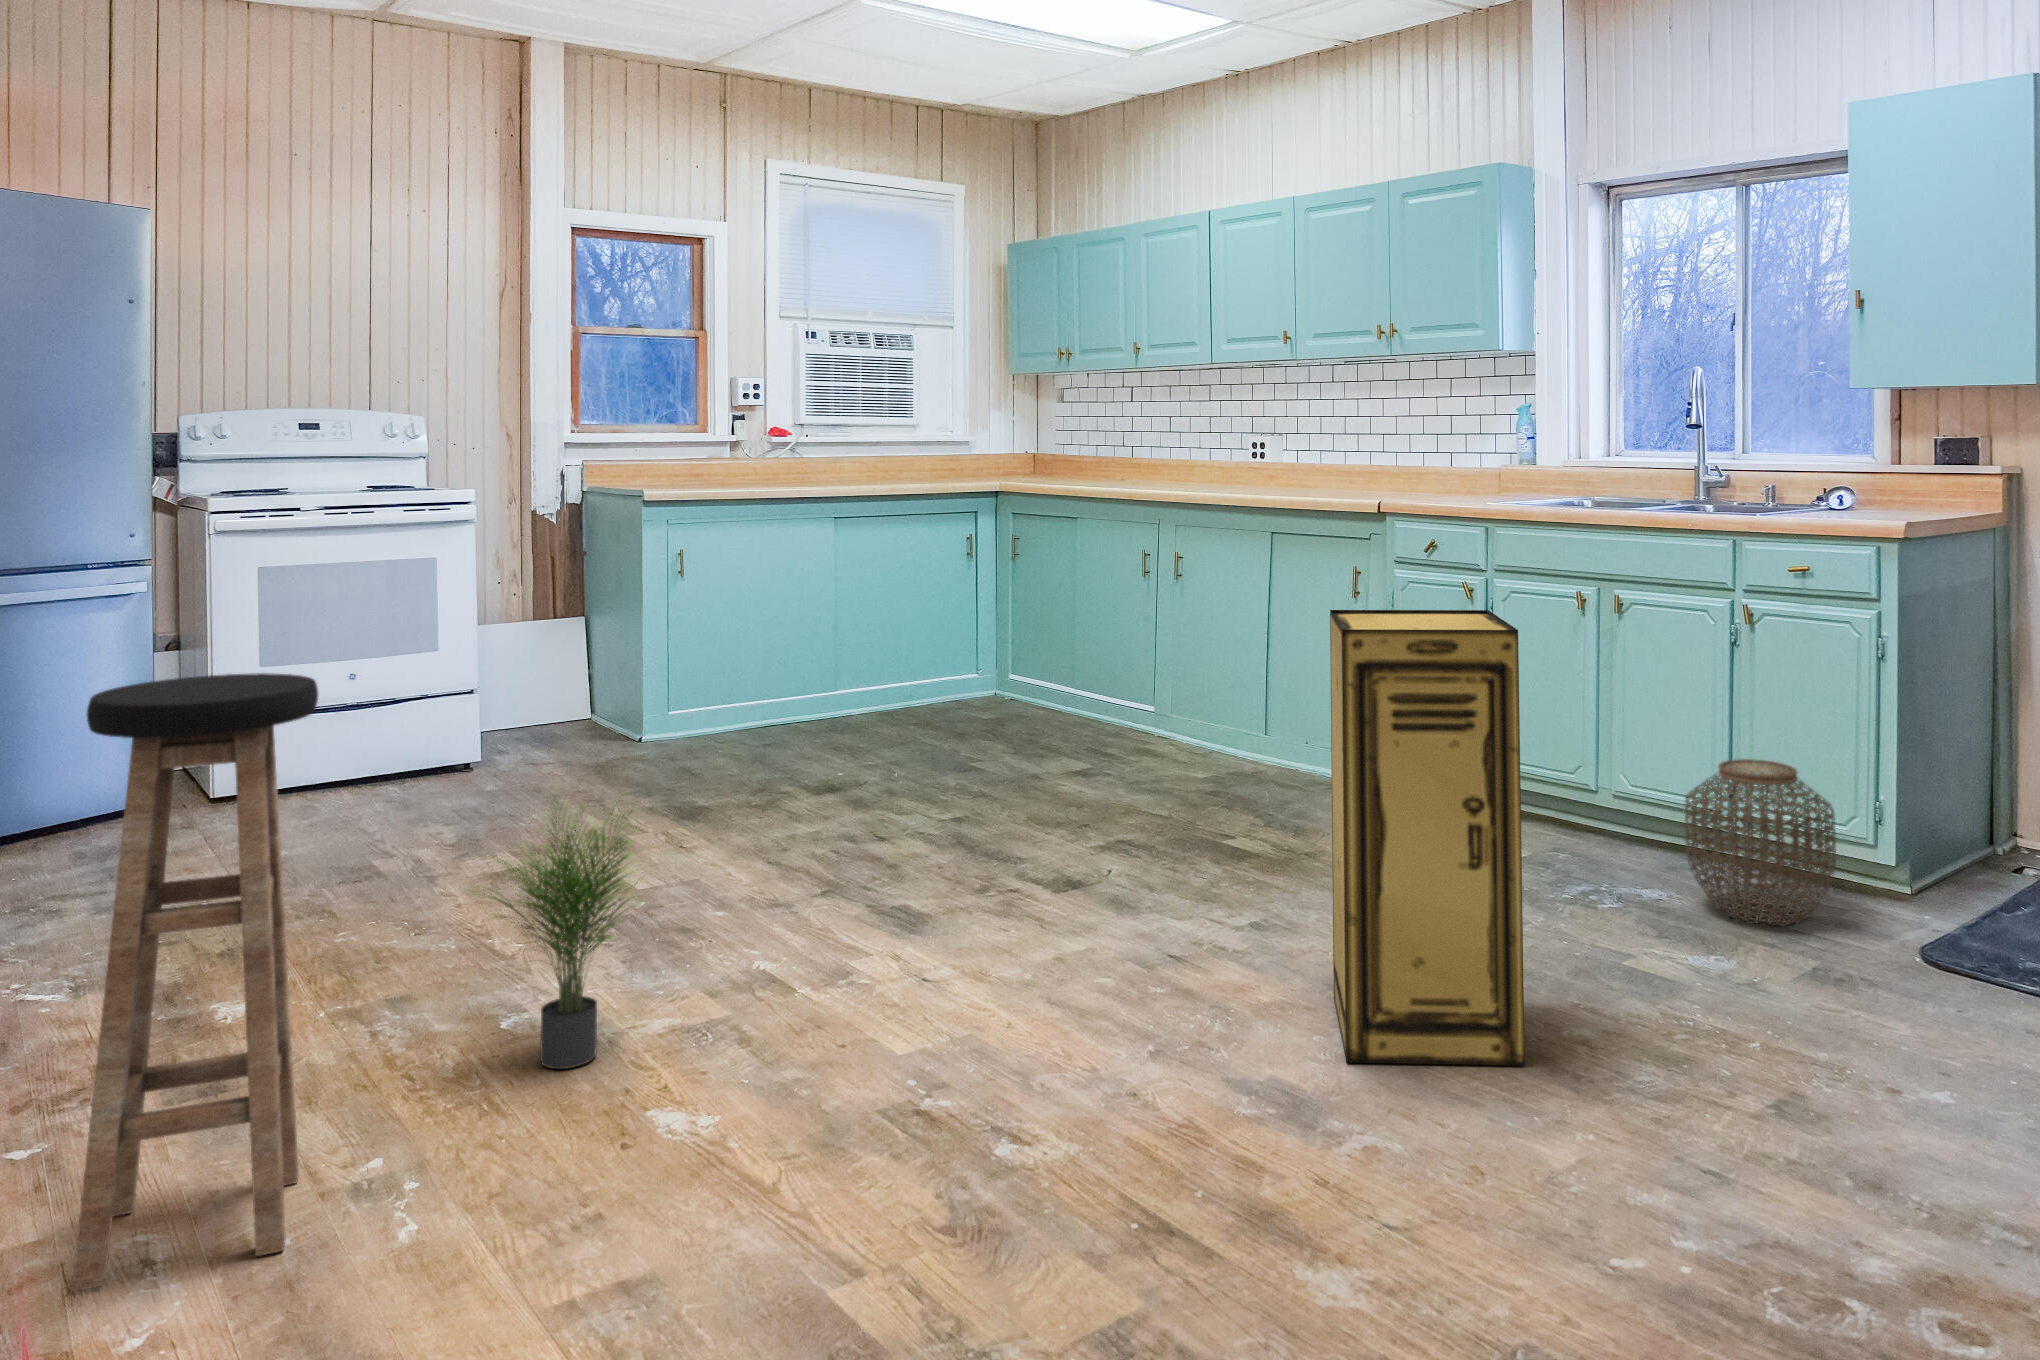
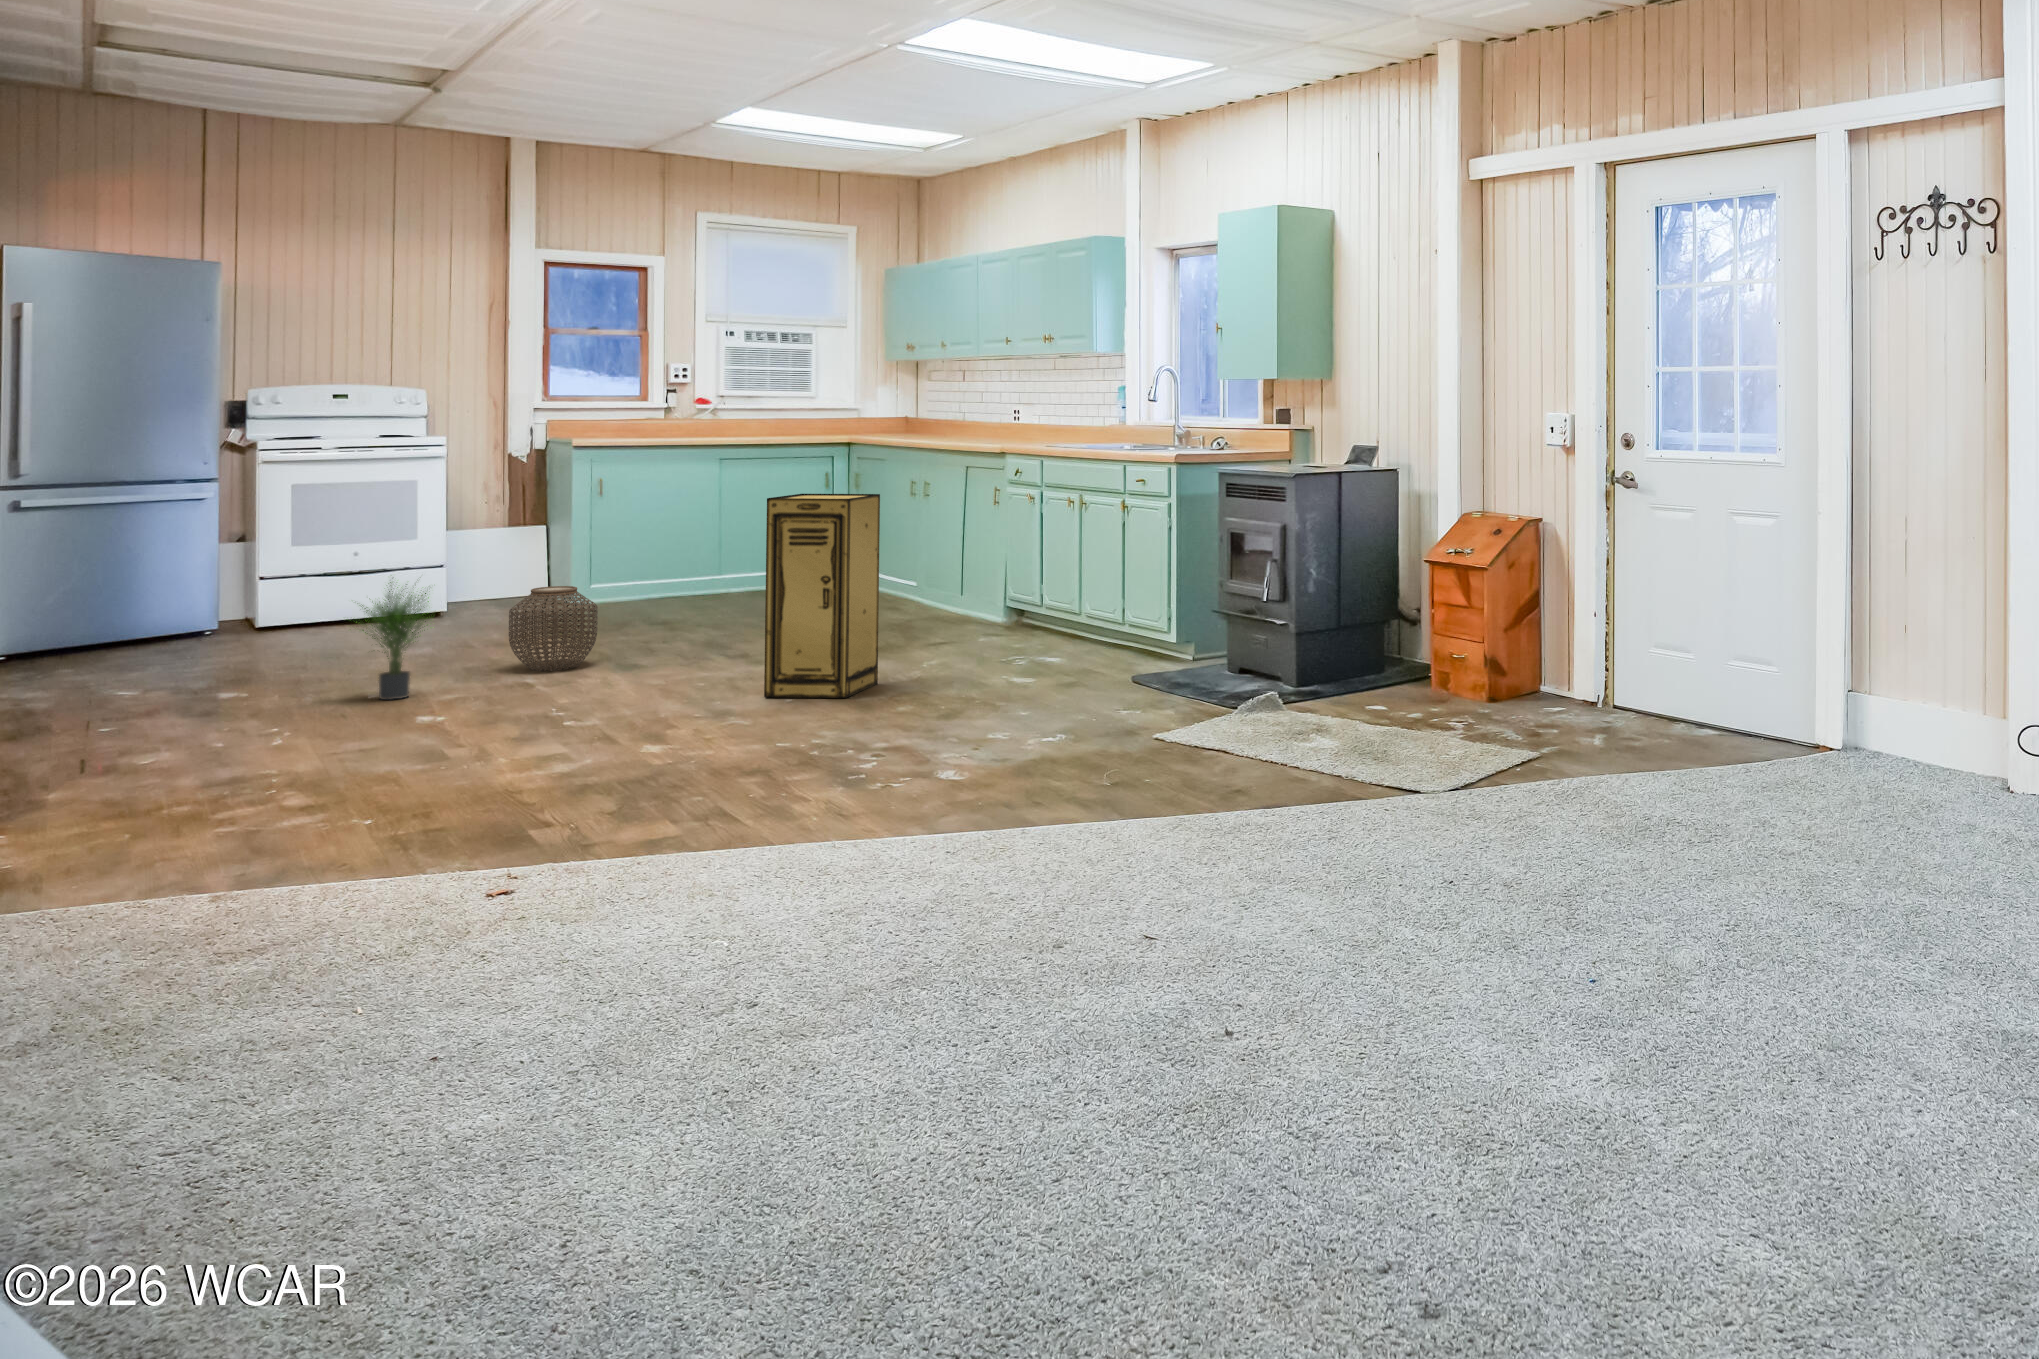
bar stool: present [71,673,318,1291] -> none [134,506,247,741]
woven basket: present [1685,759,1836,925] -> present [509,586,598,671]

